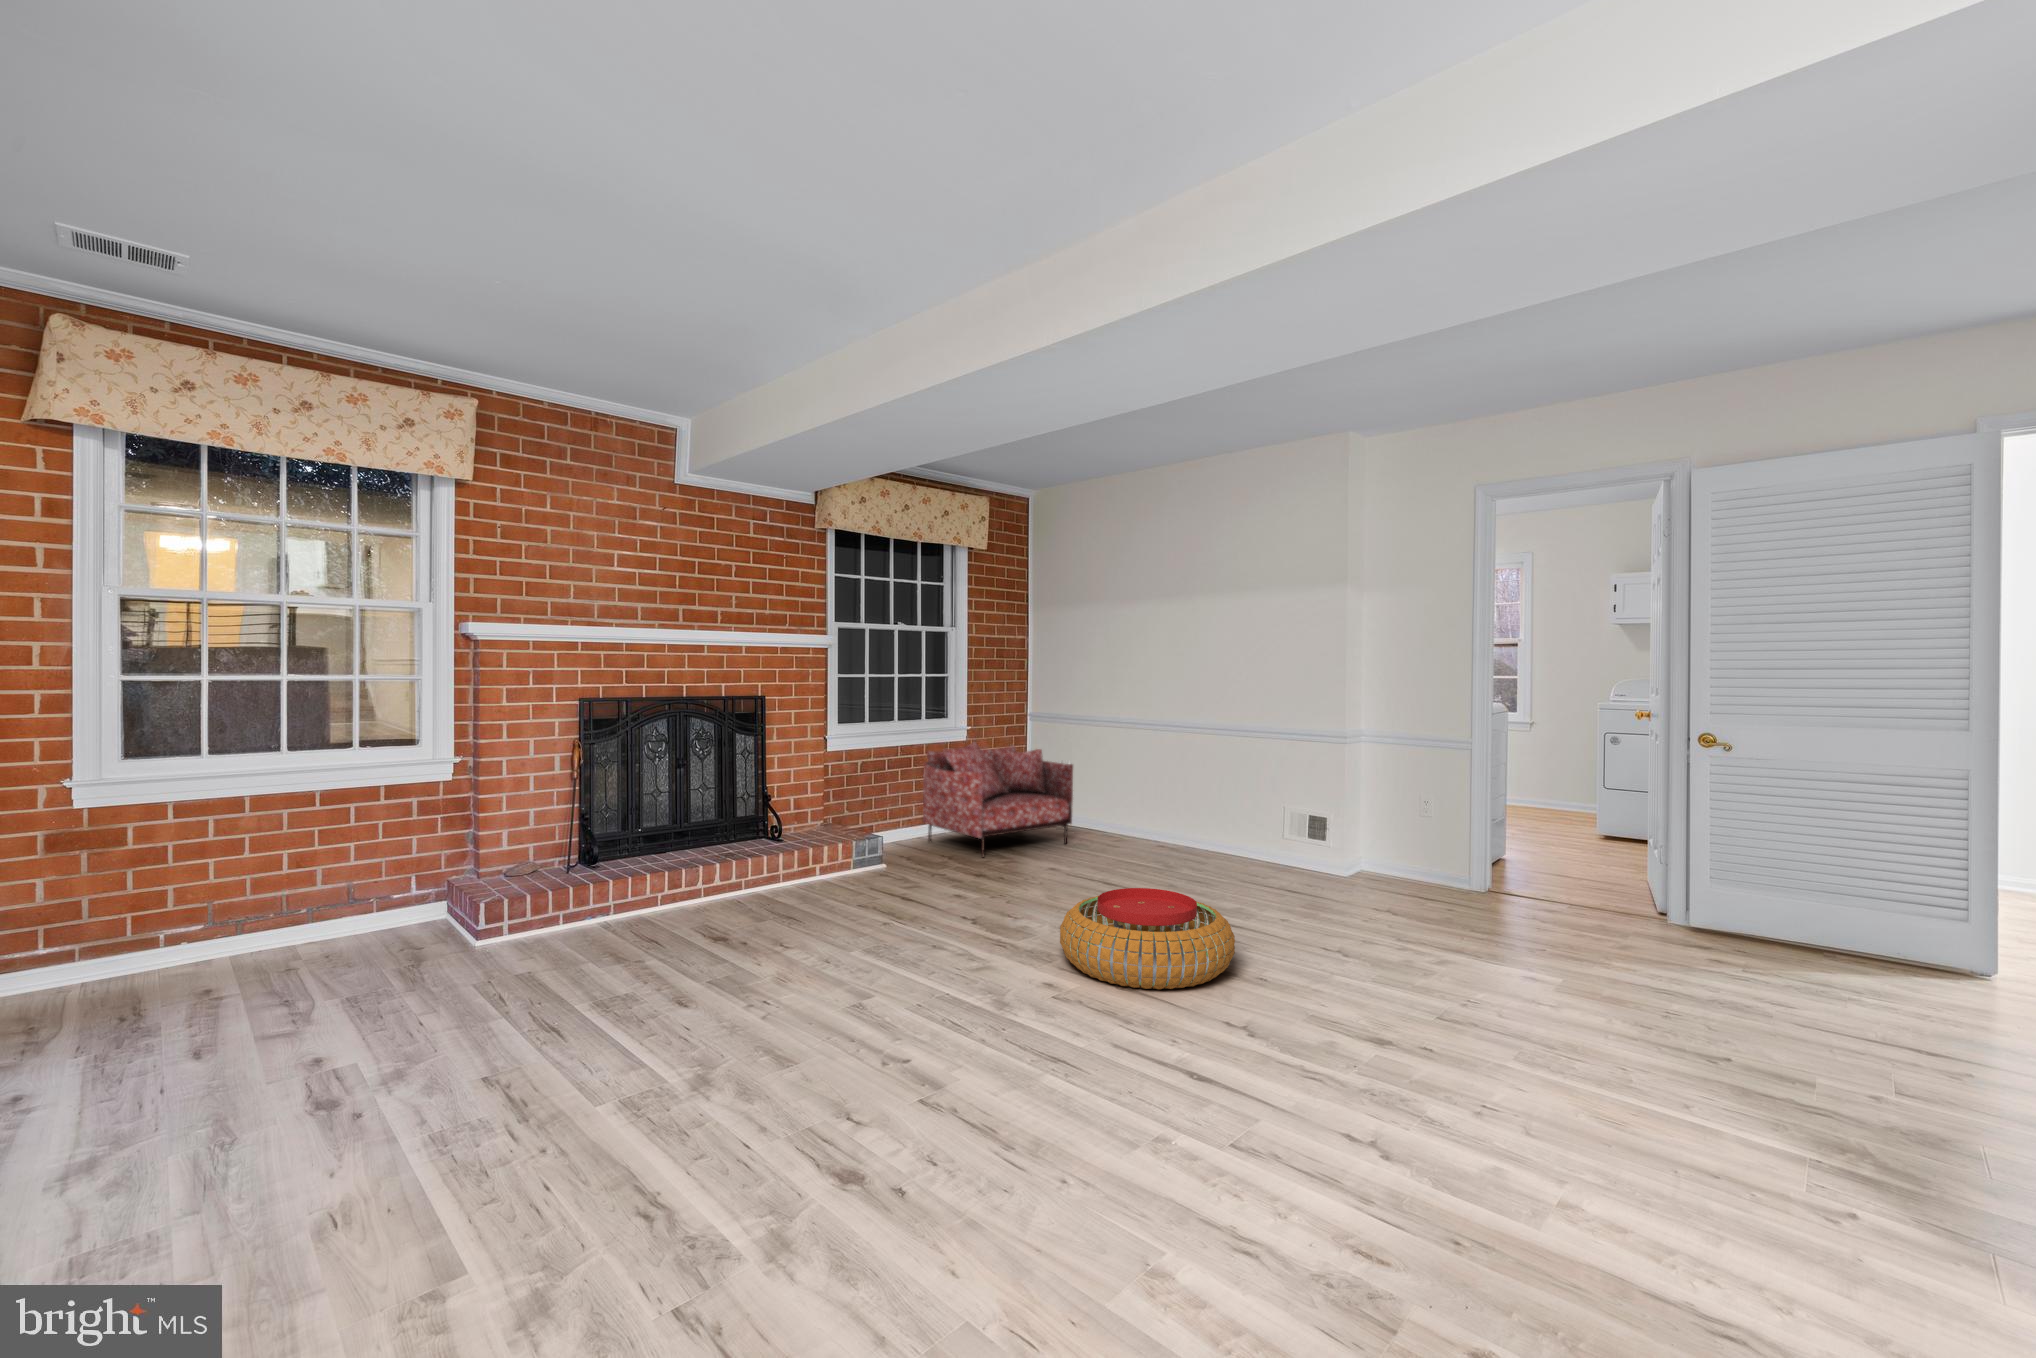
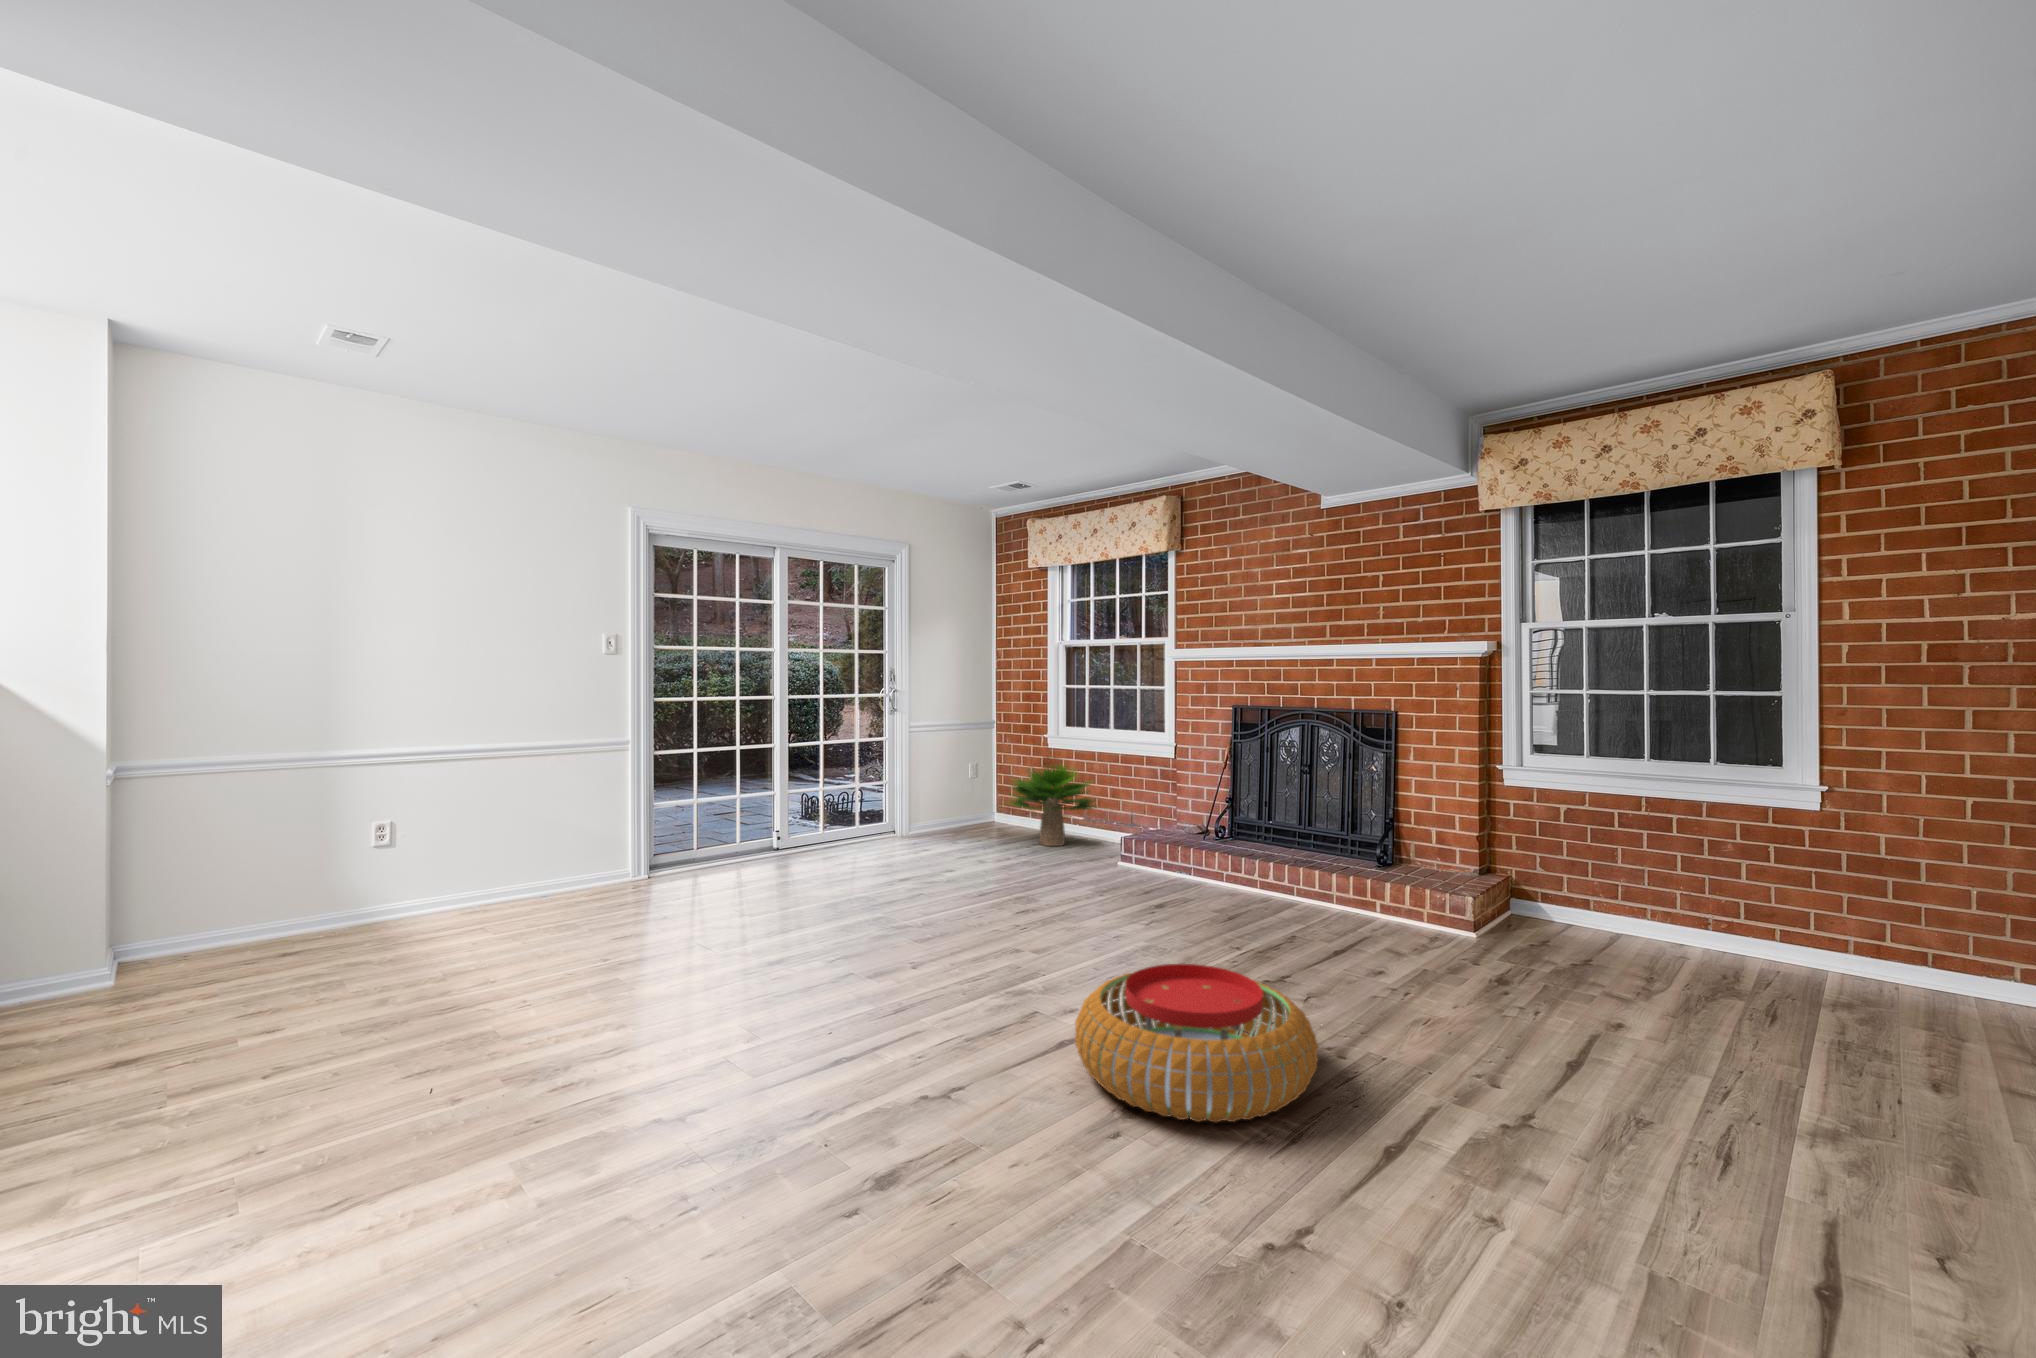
armchair: present [923,742,1073,857] -> none [1623,806,1973,1049]
potted plant: none [98,817,360,988] -> present [1009,765,1097,846]

